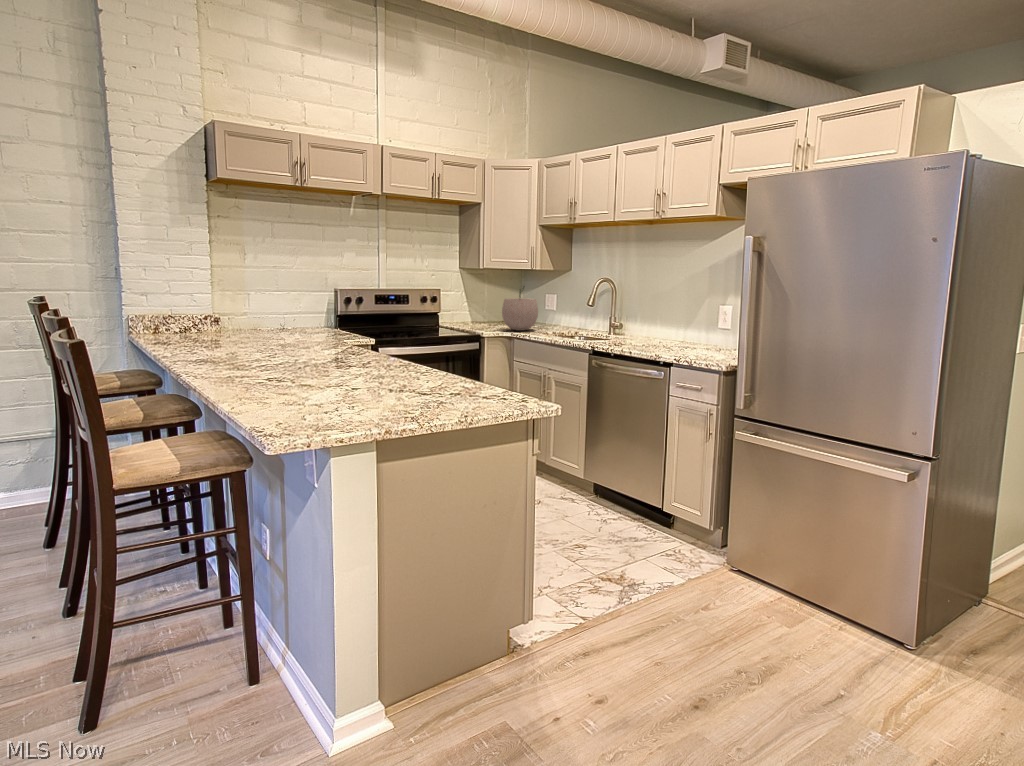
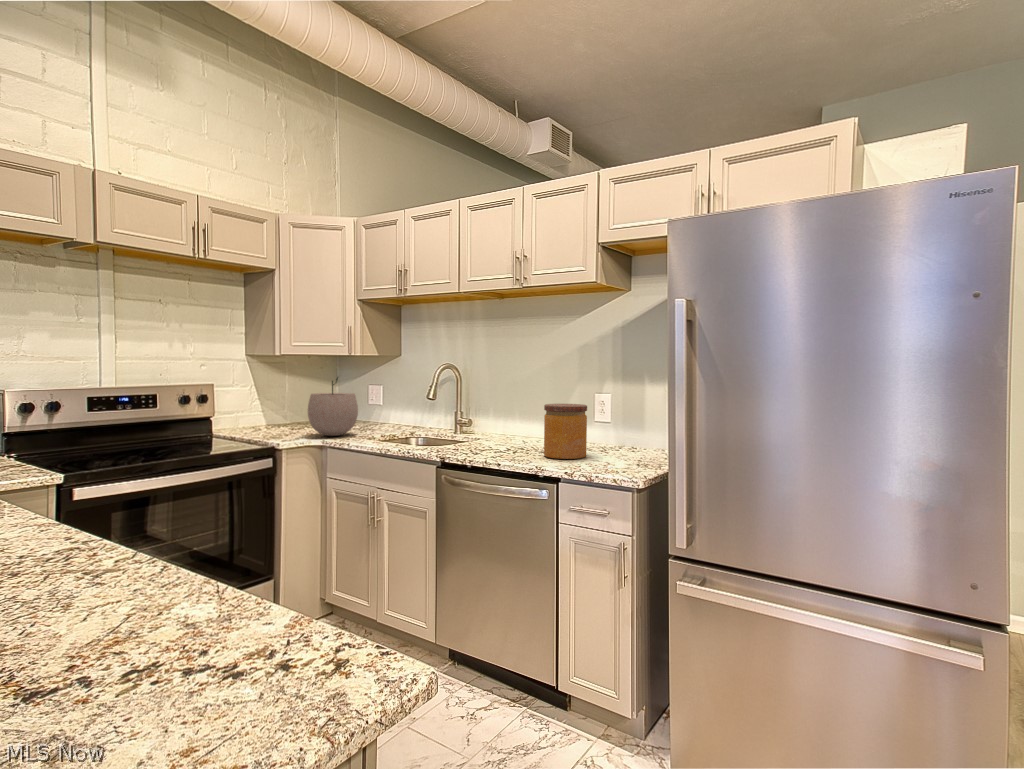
jar: none [667,311,703,352] -> present [544,404,587,459]

